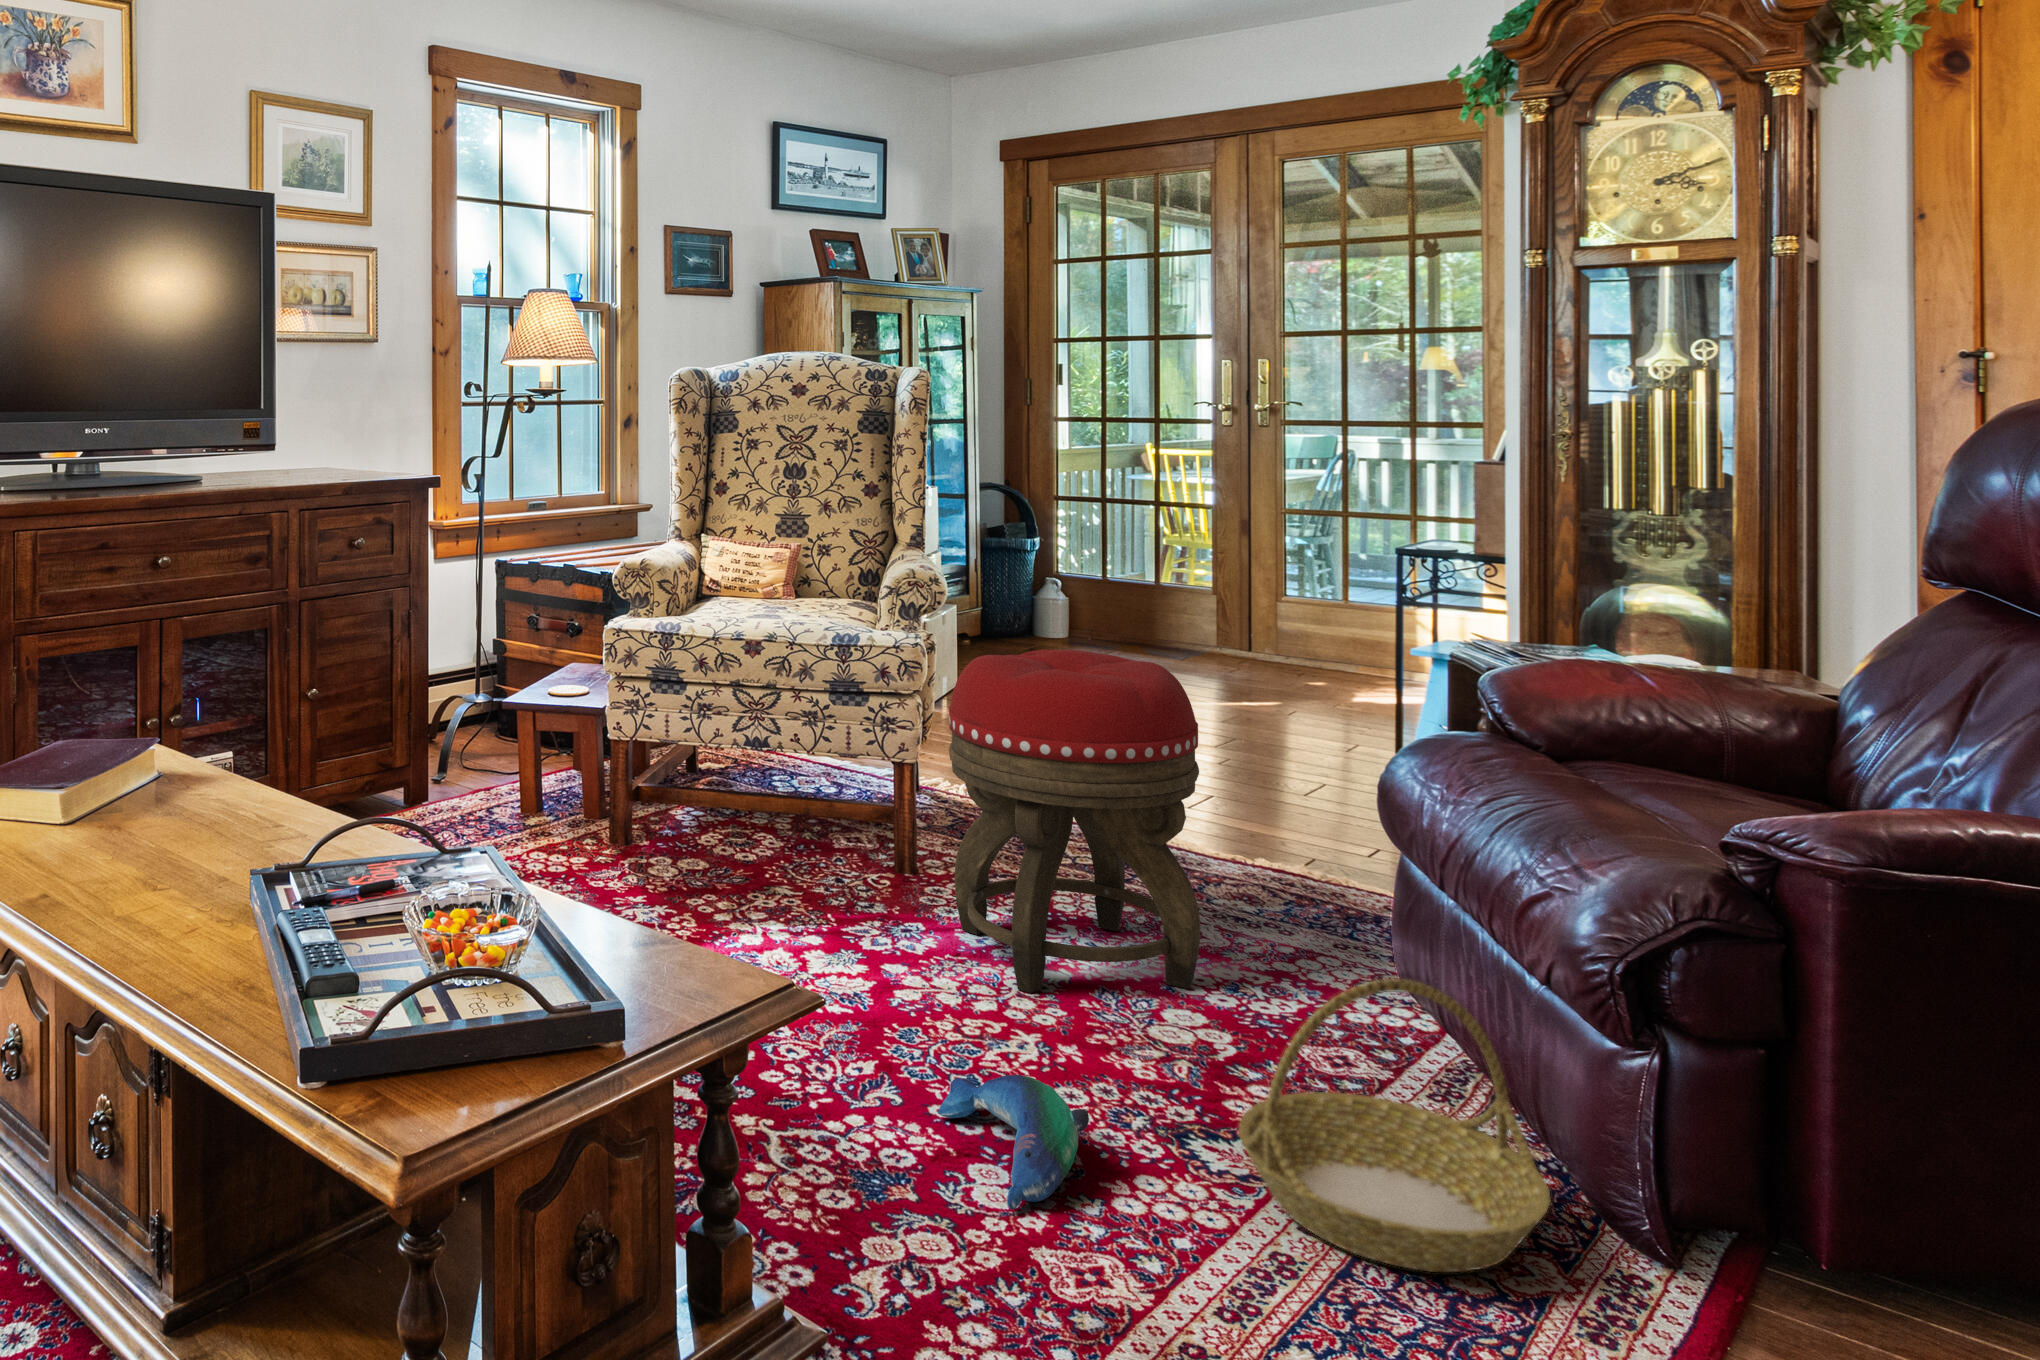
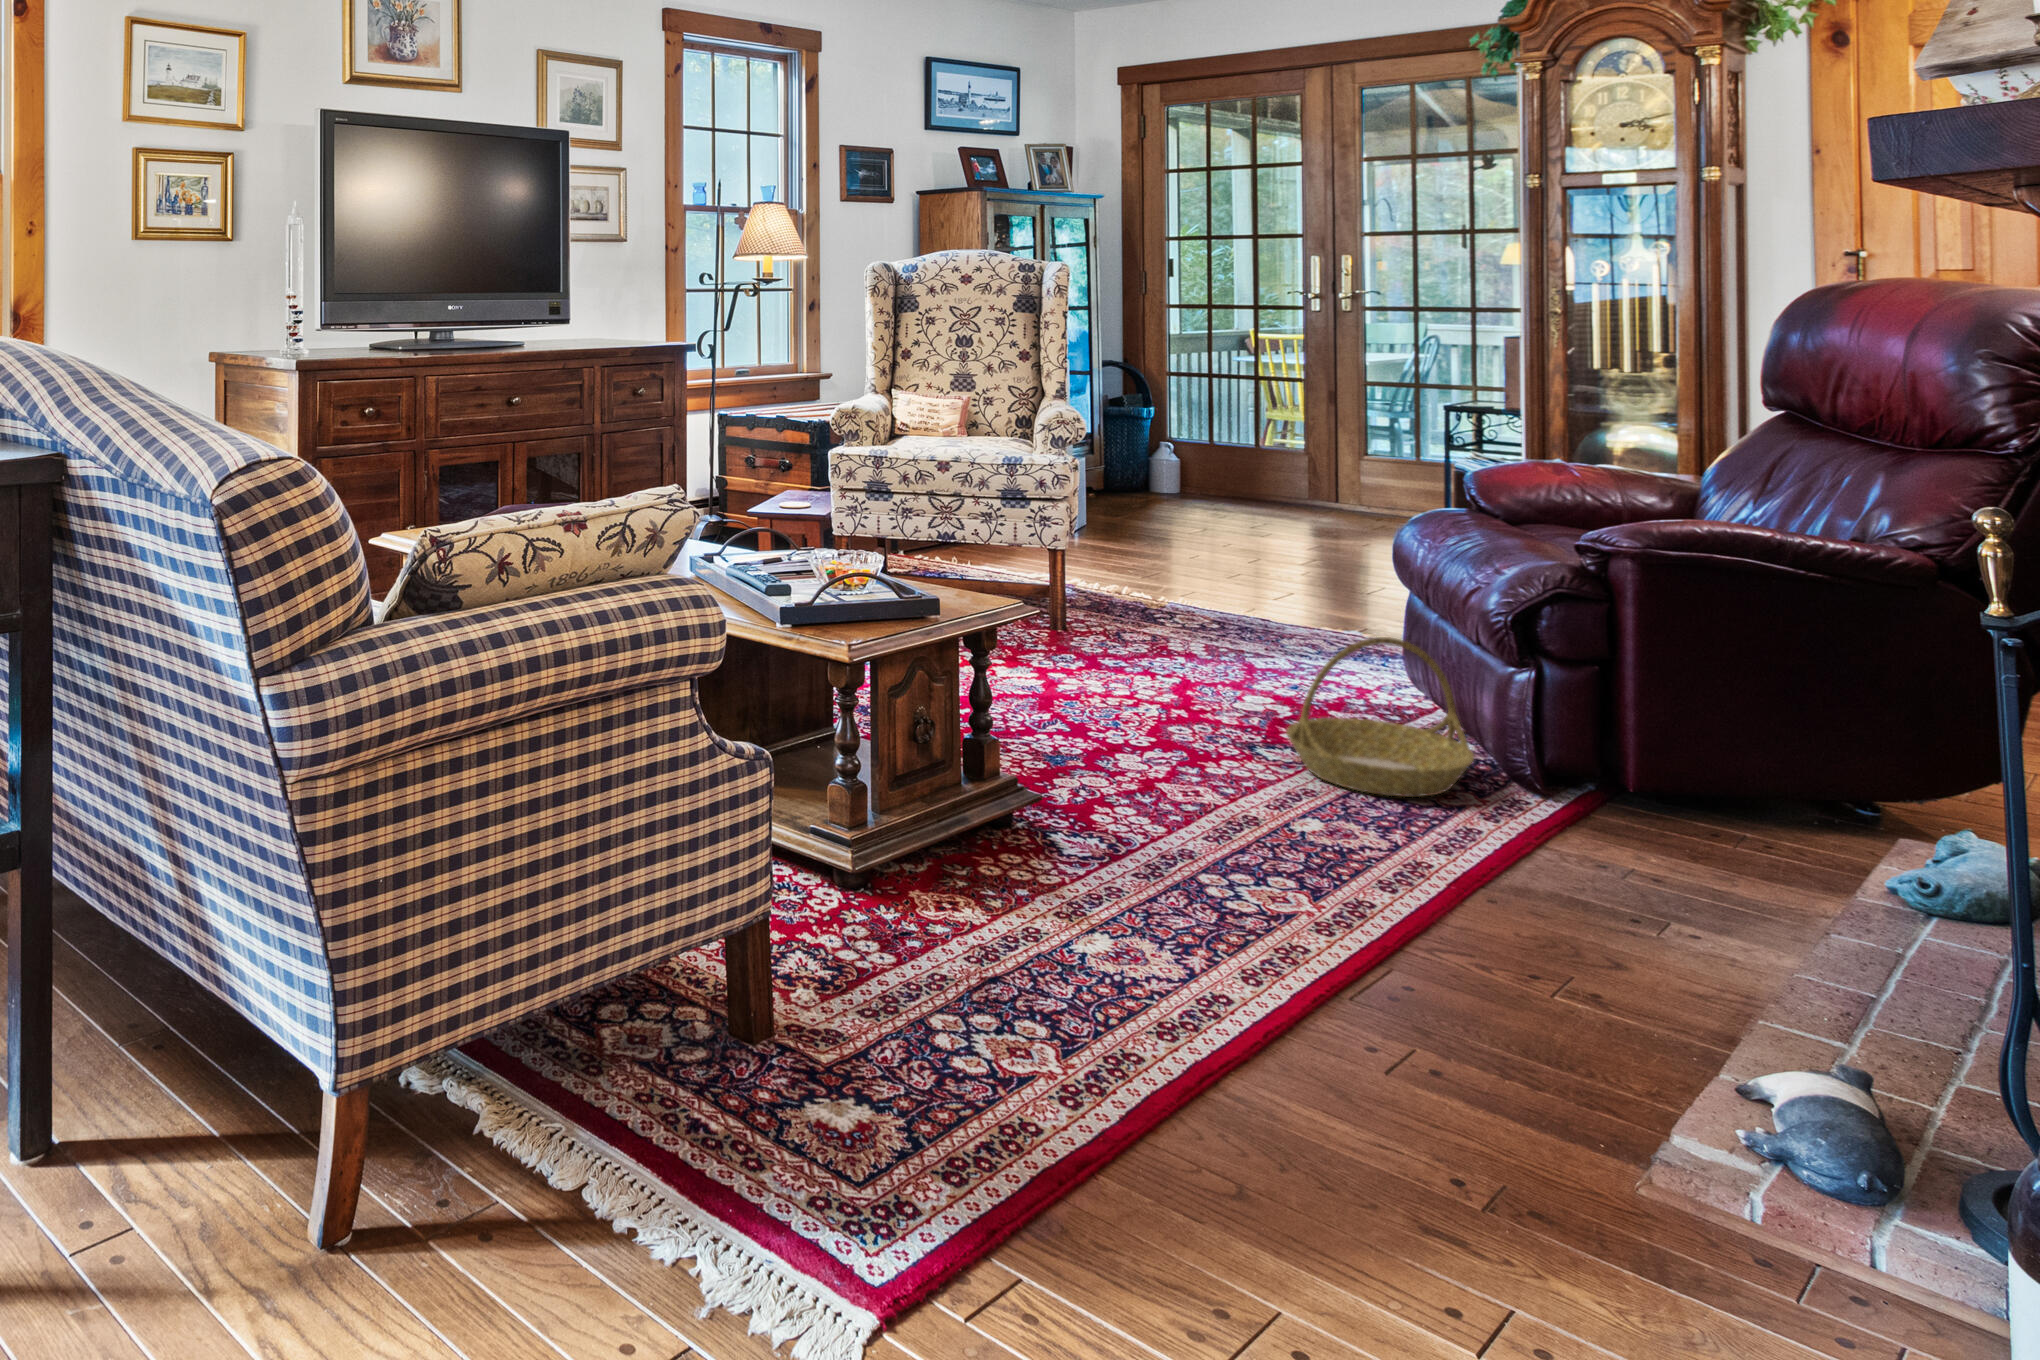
footstool: present [949,650,1200,993] -> none [1095,462,1272,684]
plush toy: present [938,1075,1089,1210] -> none [1094,706,1192,770]

